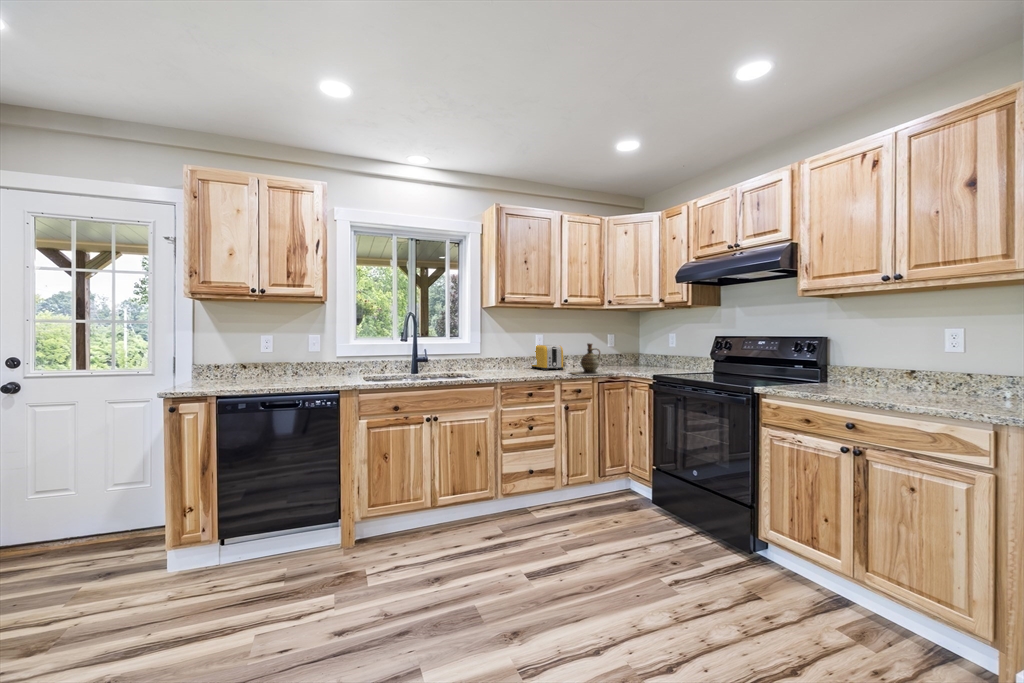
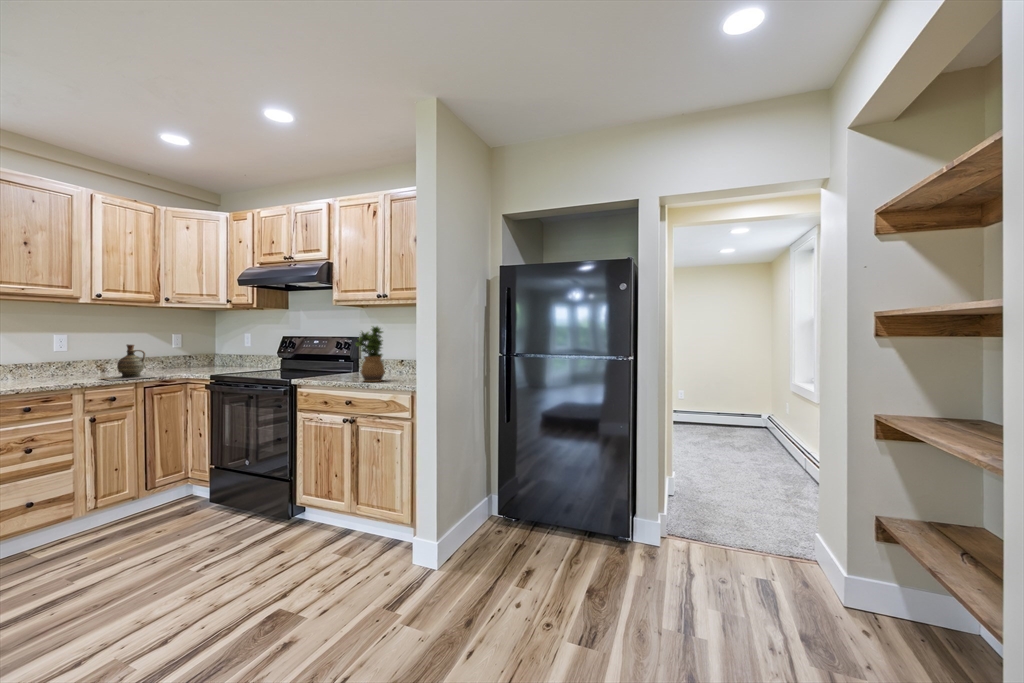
potted plant: none [855,320,909,401] -> present [356,327,385,382]
toaster: present [532,345,563,370] -> none [48,347,99,378]

